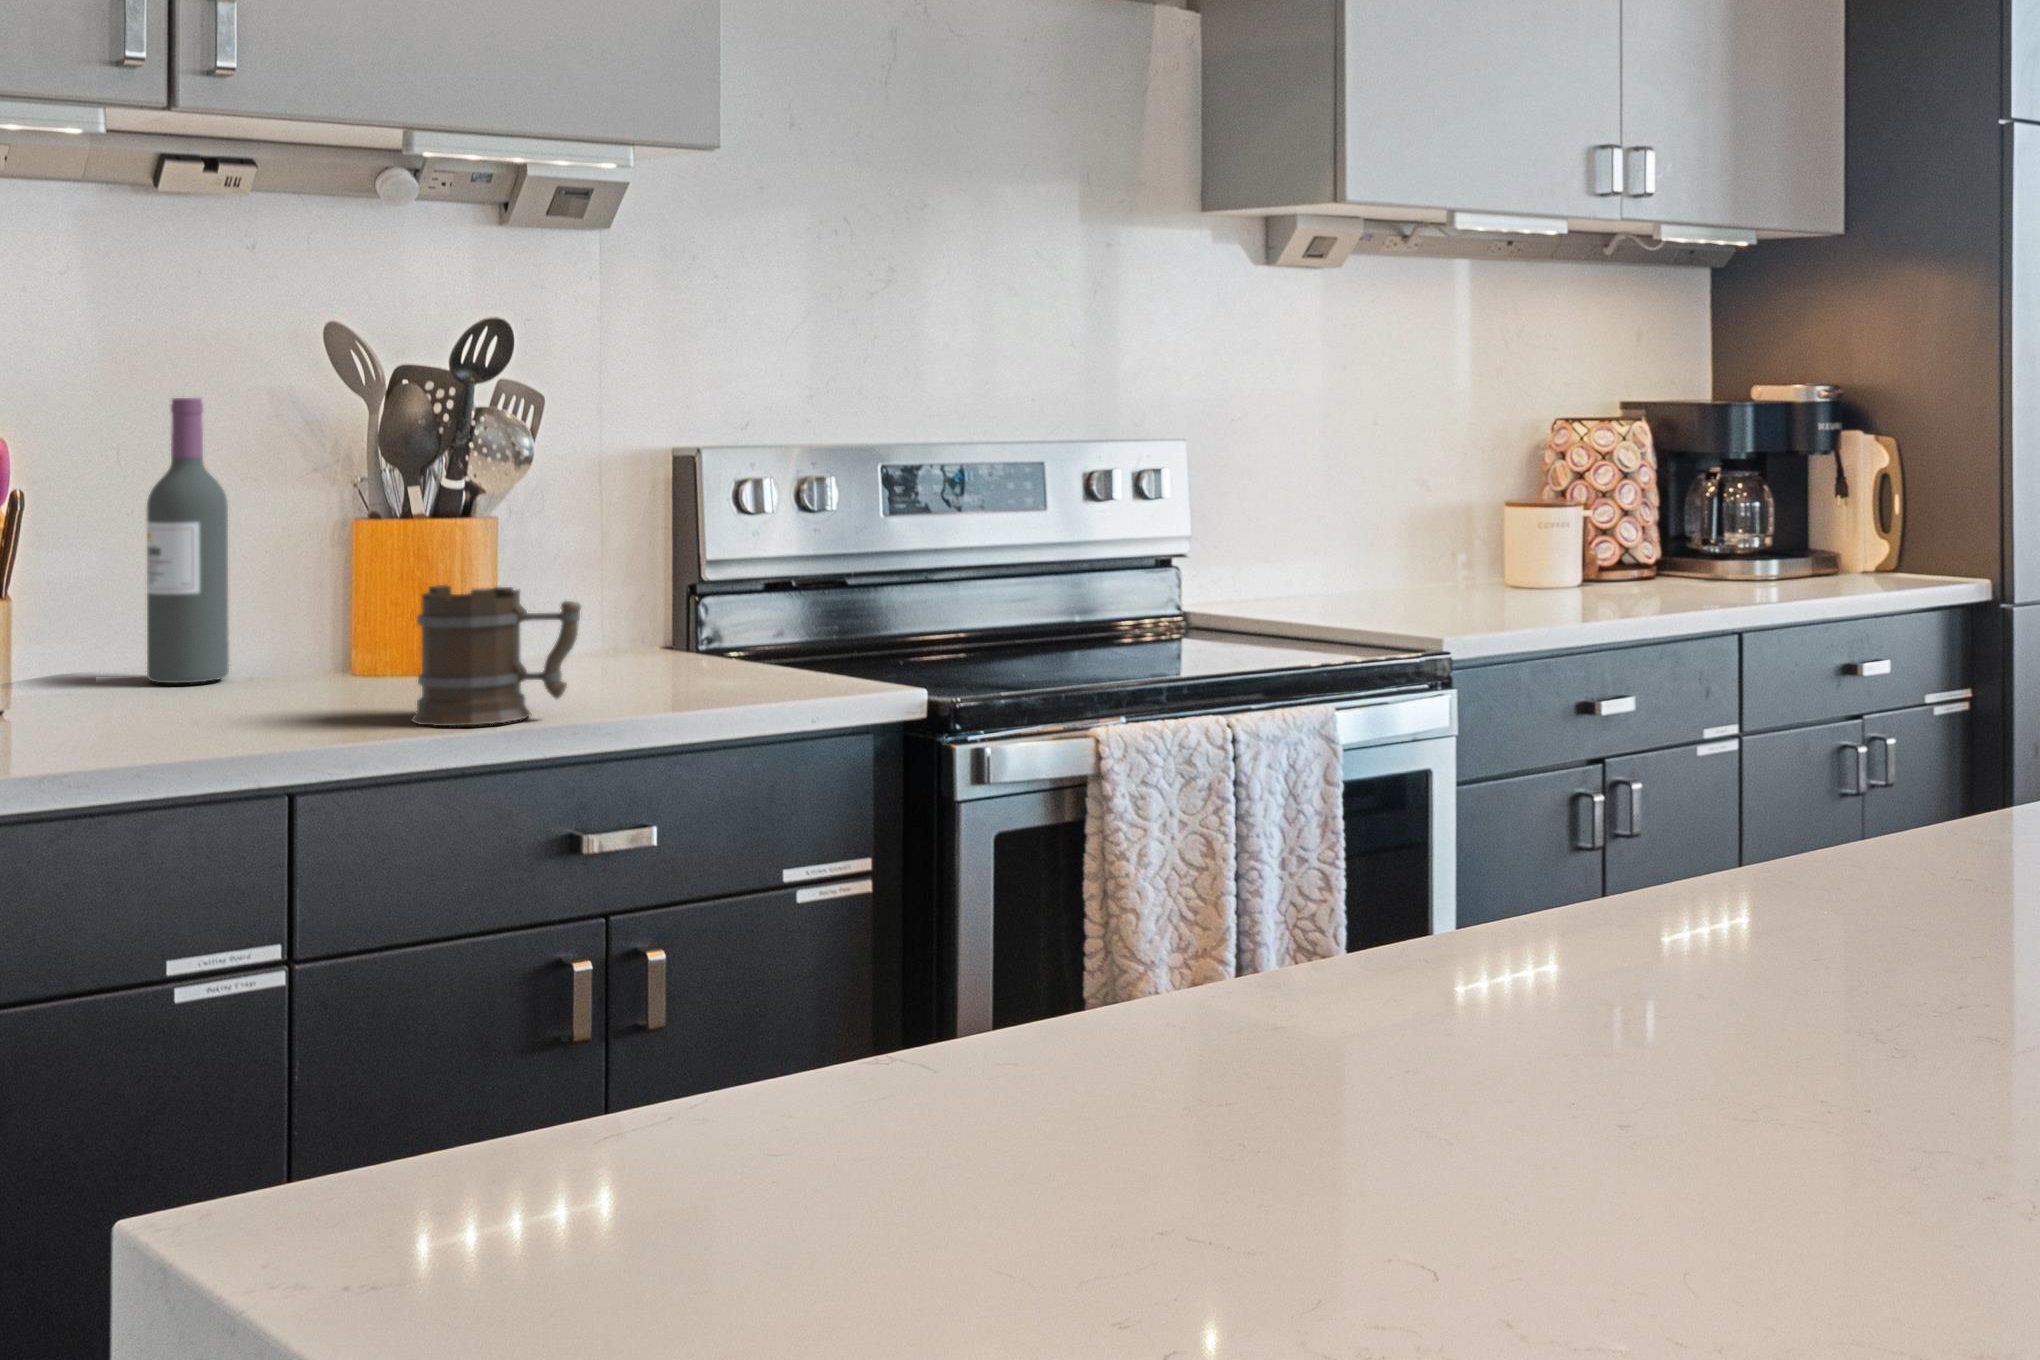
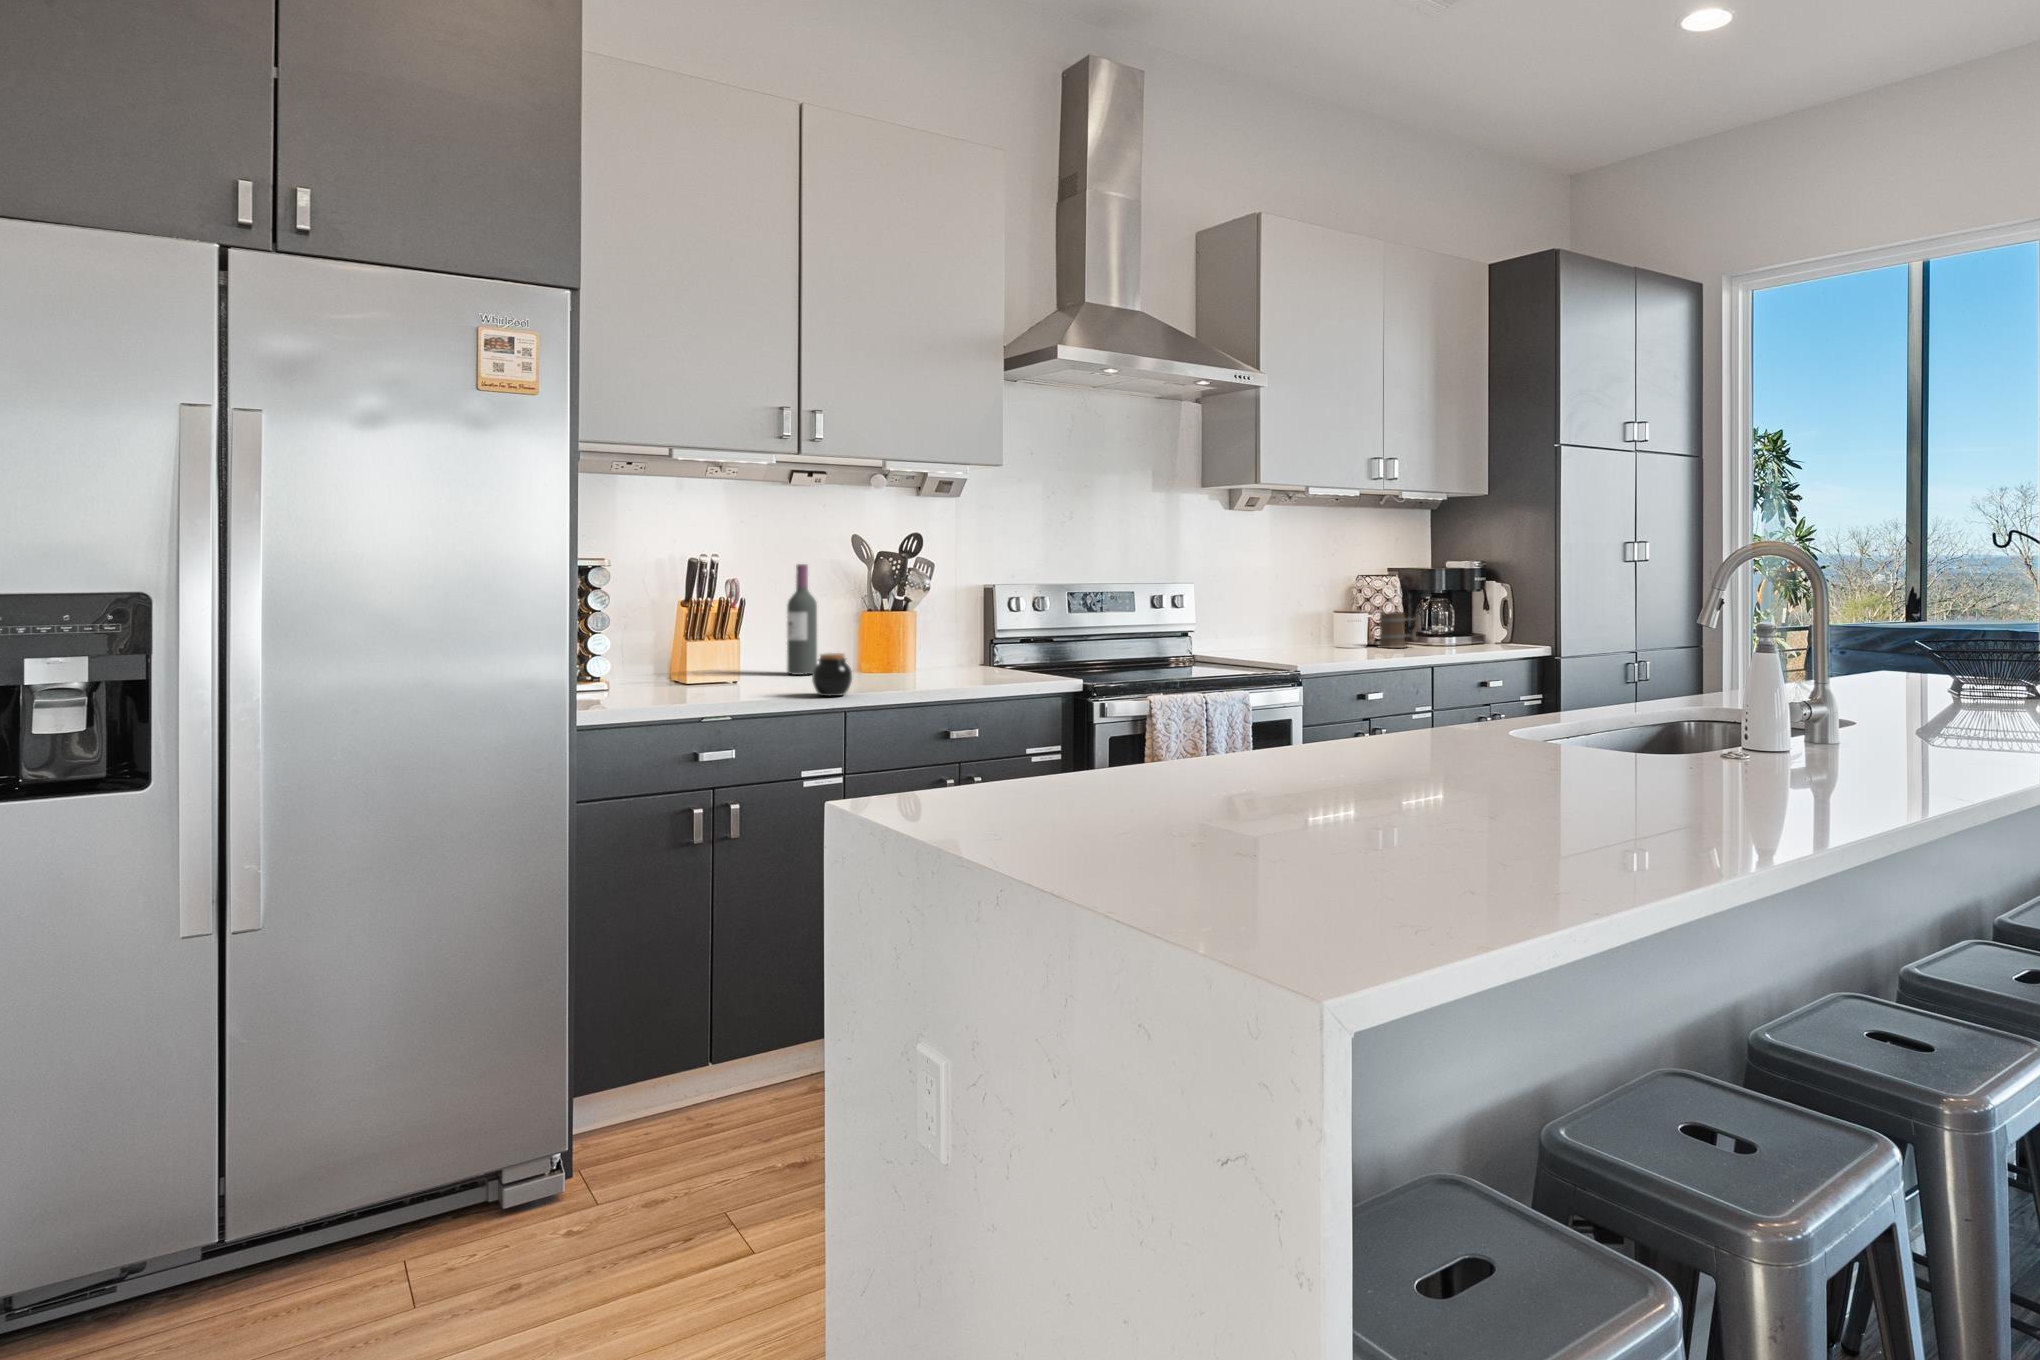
mug: present [410,585,581,726] -> present [1378,611,1421,648]
jar: none [202,635,313,751] -> present [812,653,852,696]

